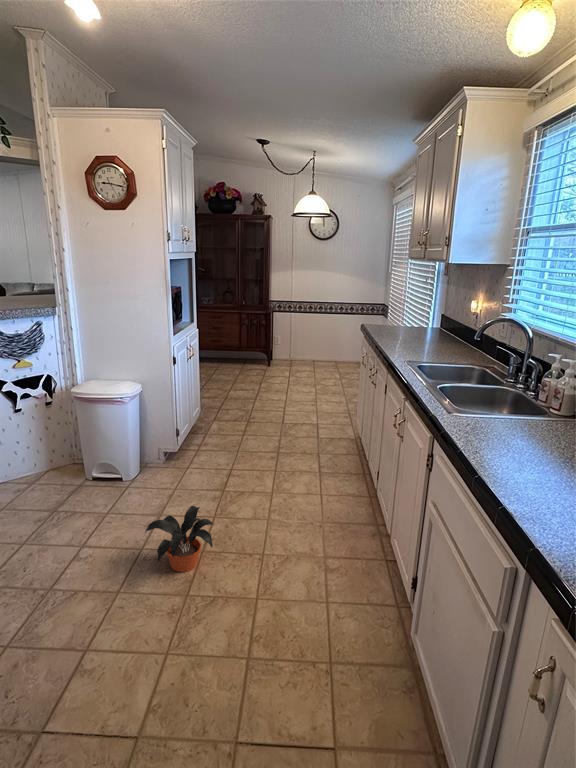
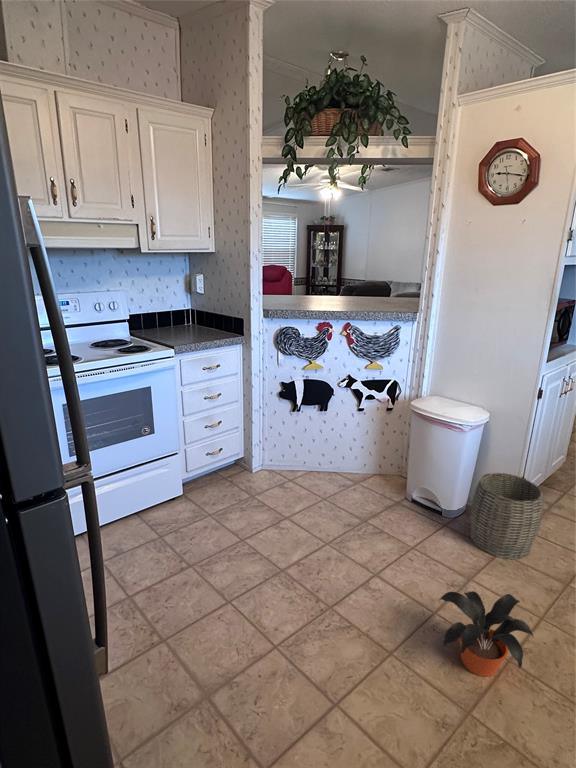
woven basket: none [145,428,198,493] -> present [470,473,544,559]

